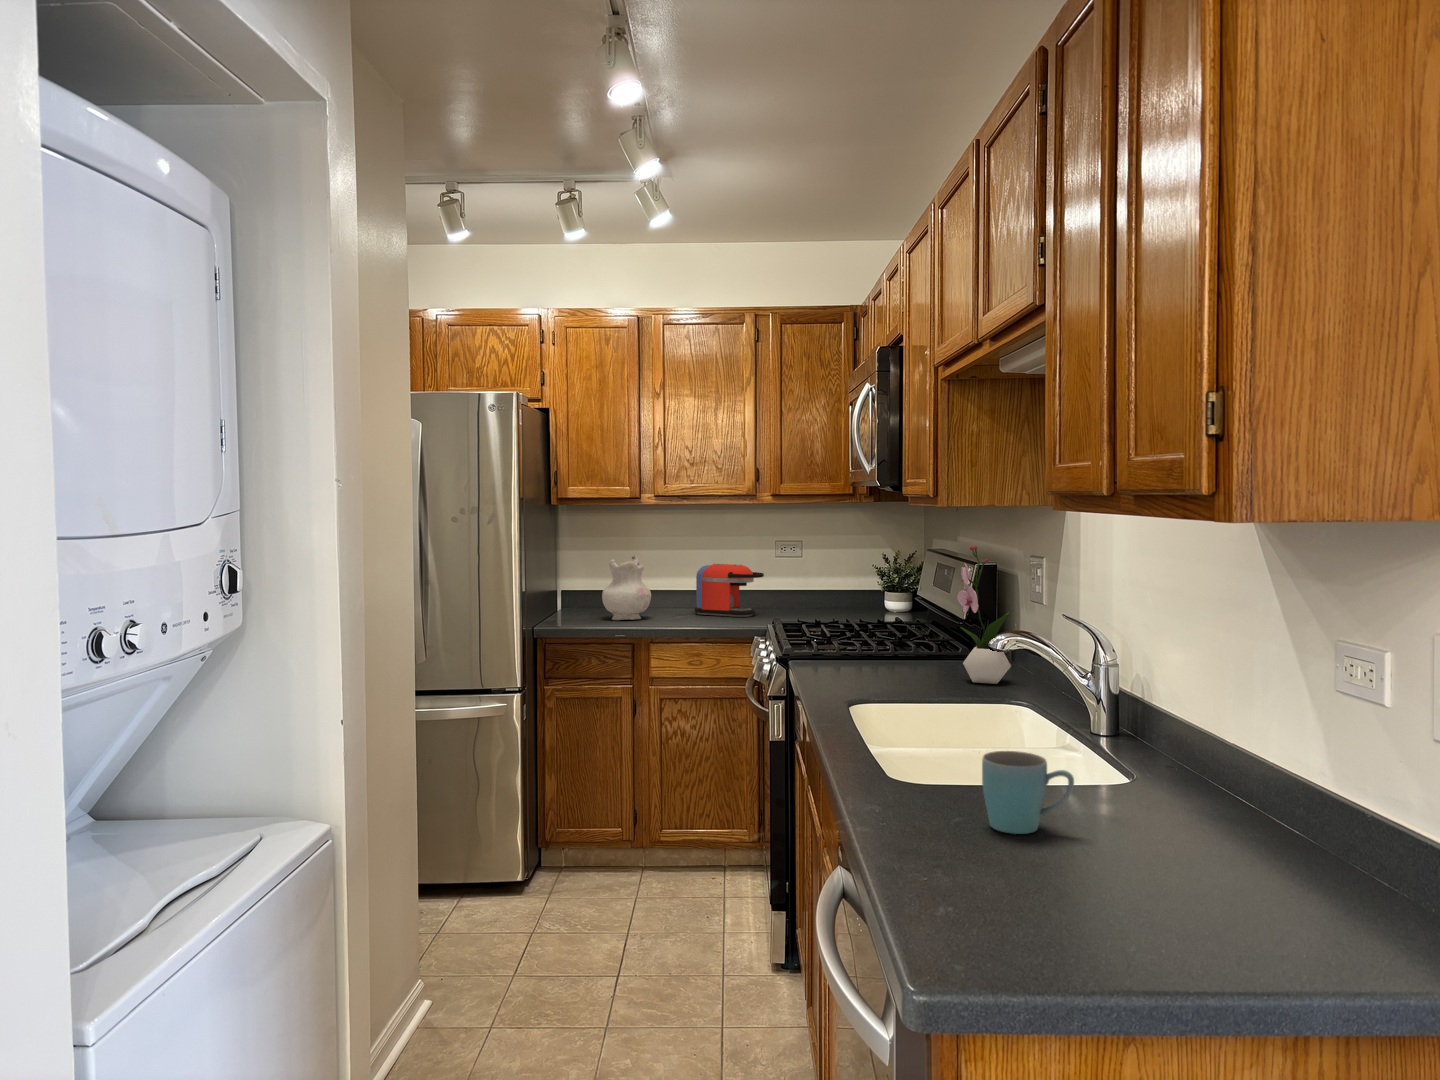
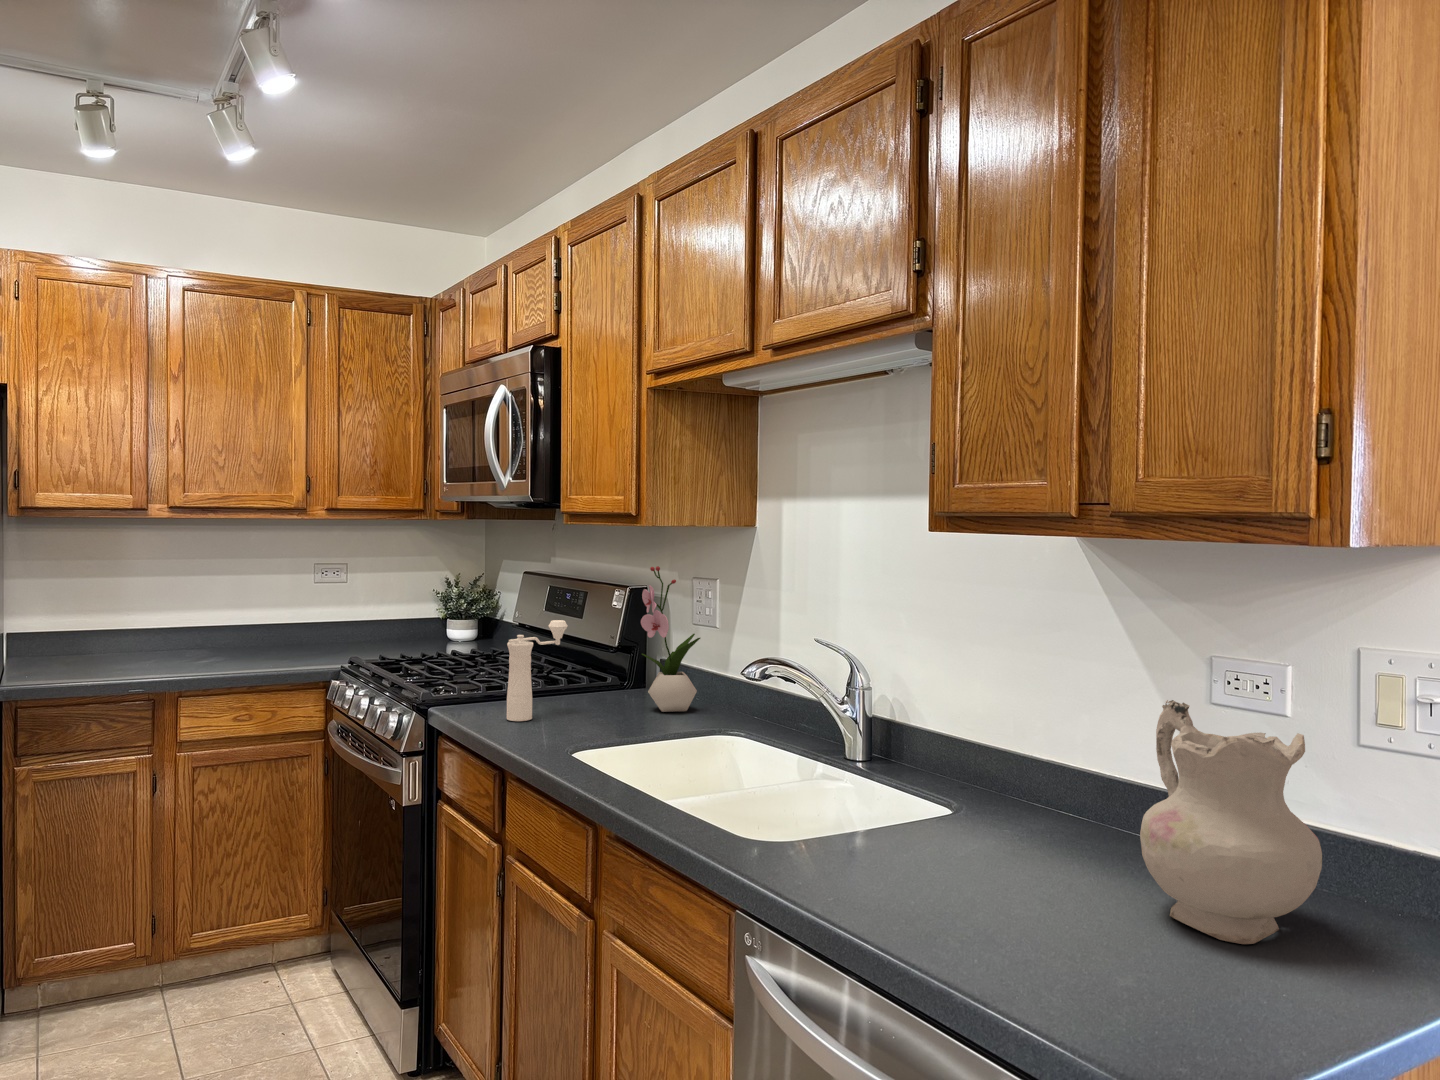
ceramic pitcher: present [602,555,651,620] -> present [1140,700,1322,944]
coffee maker: present [695,564,764,617] -> none [221,592,317,656]
pepper mill: none [831,593,891,678] -> present [507,620,568,721]
mug: present [982,751,1074,834] -> none [916,787,1009,878]

